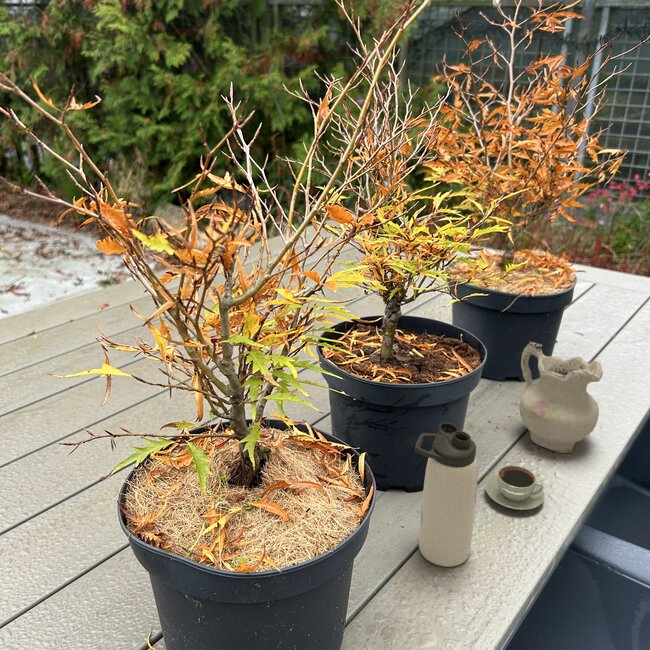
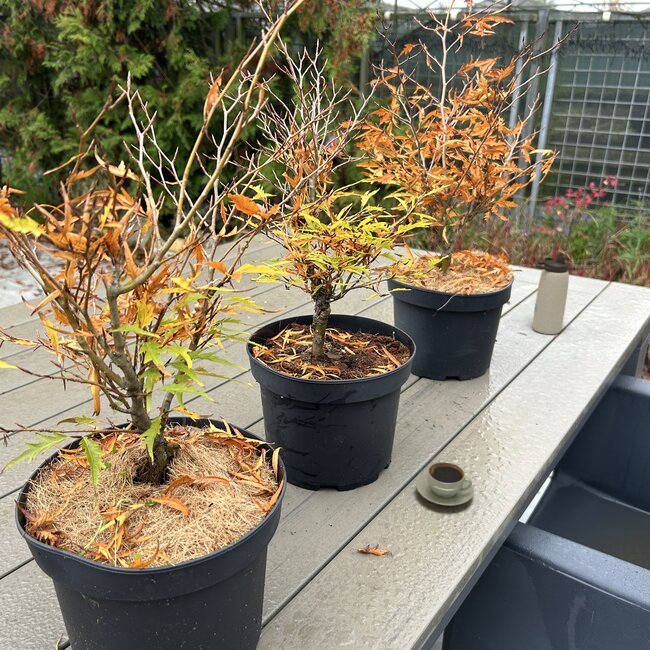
ceramic pitcher: present [519,342,603,453] -> none [455,340,533,450]
thermos bottle: present [415,423,478,567] -> present [532,256,569,334]

